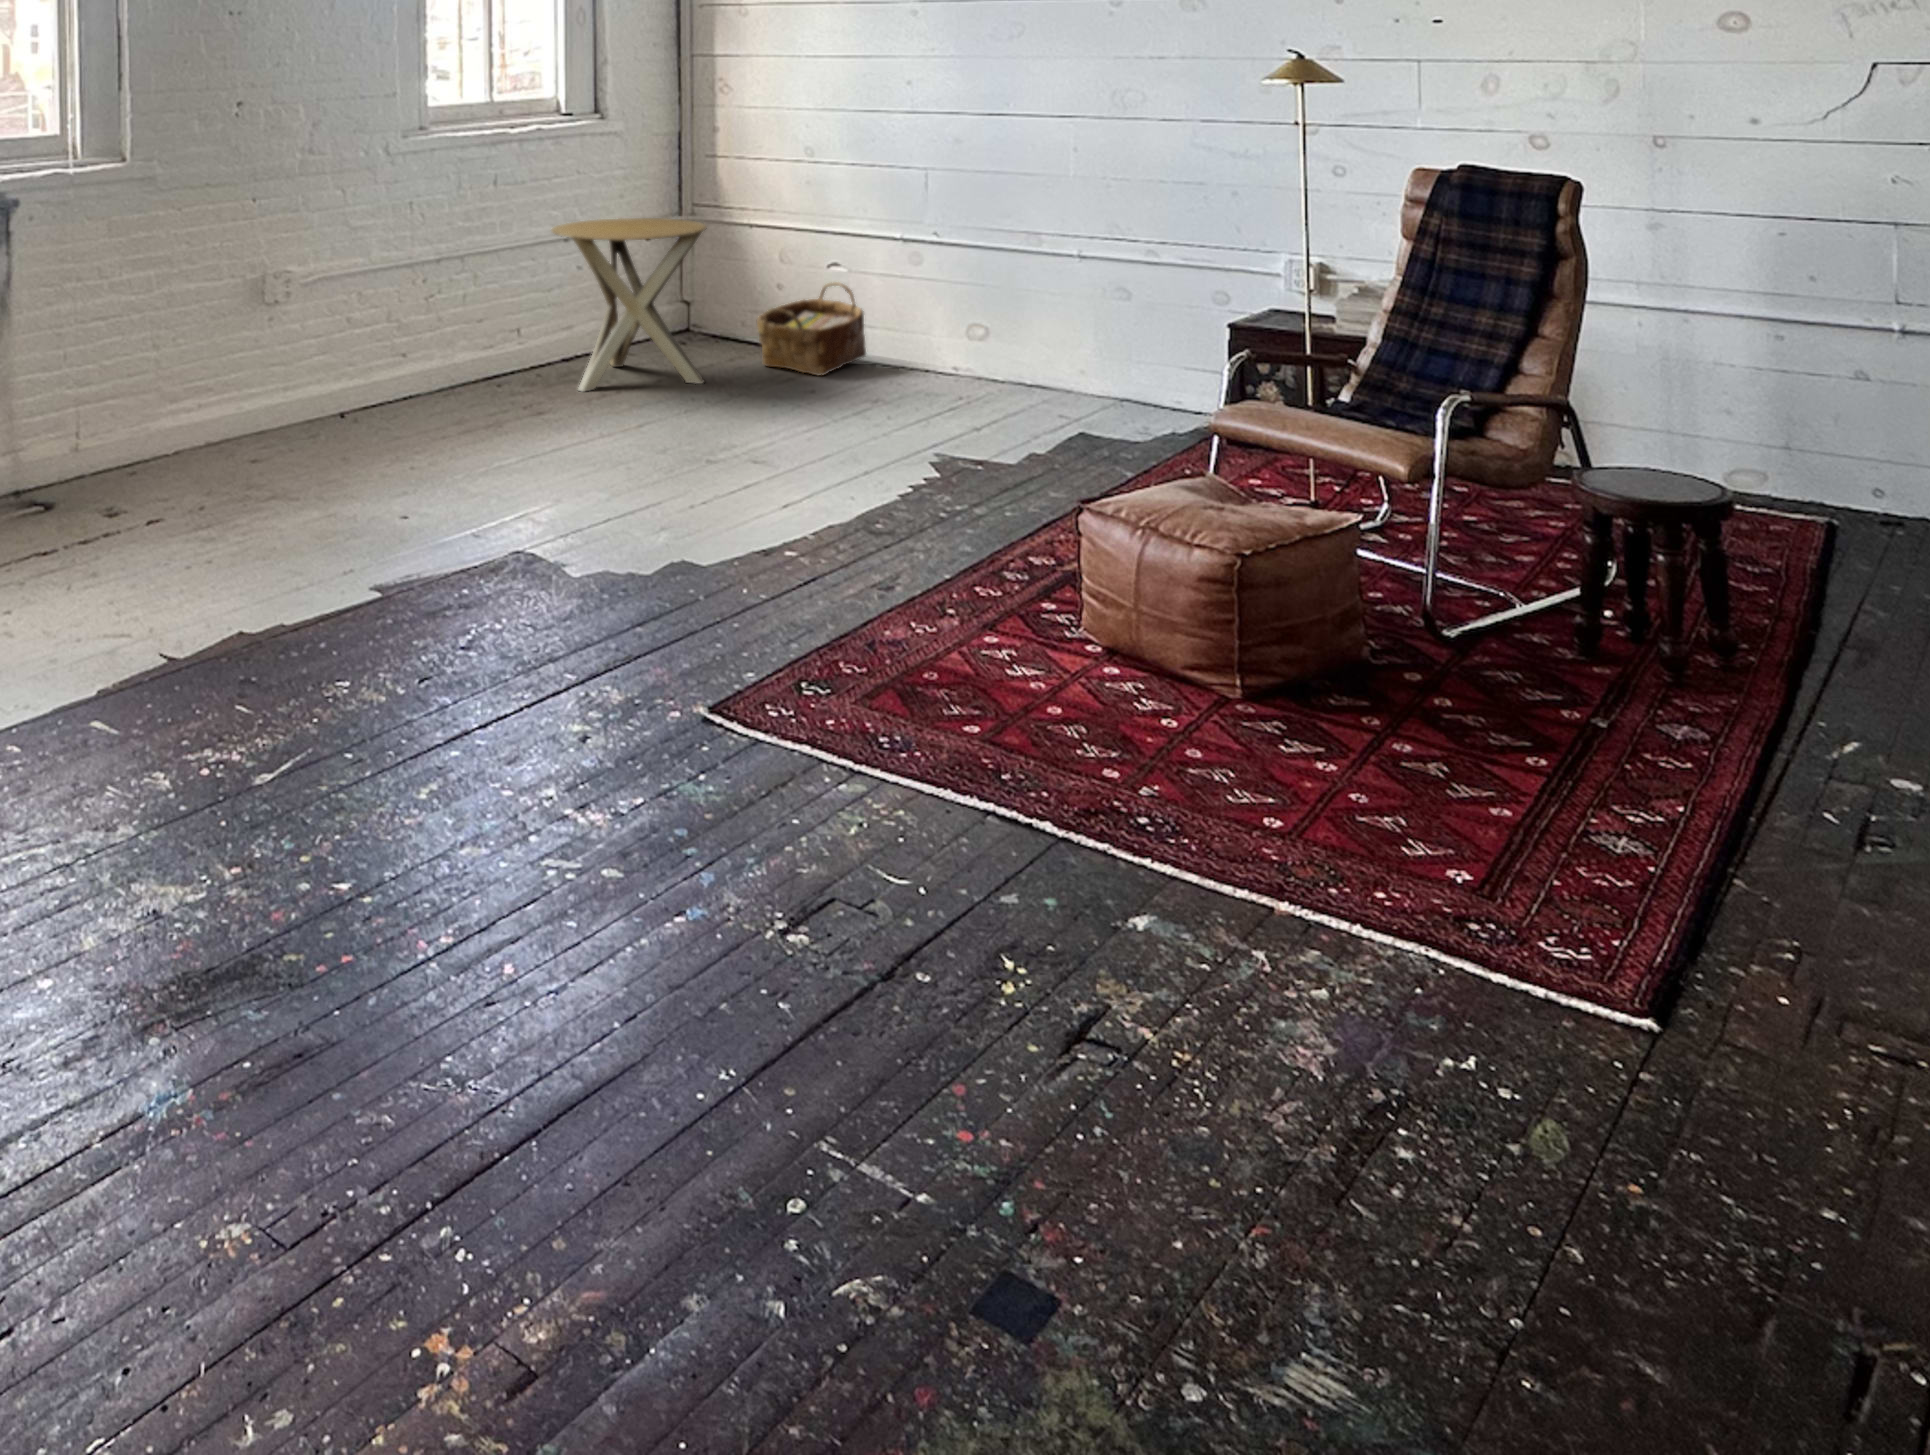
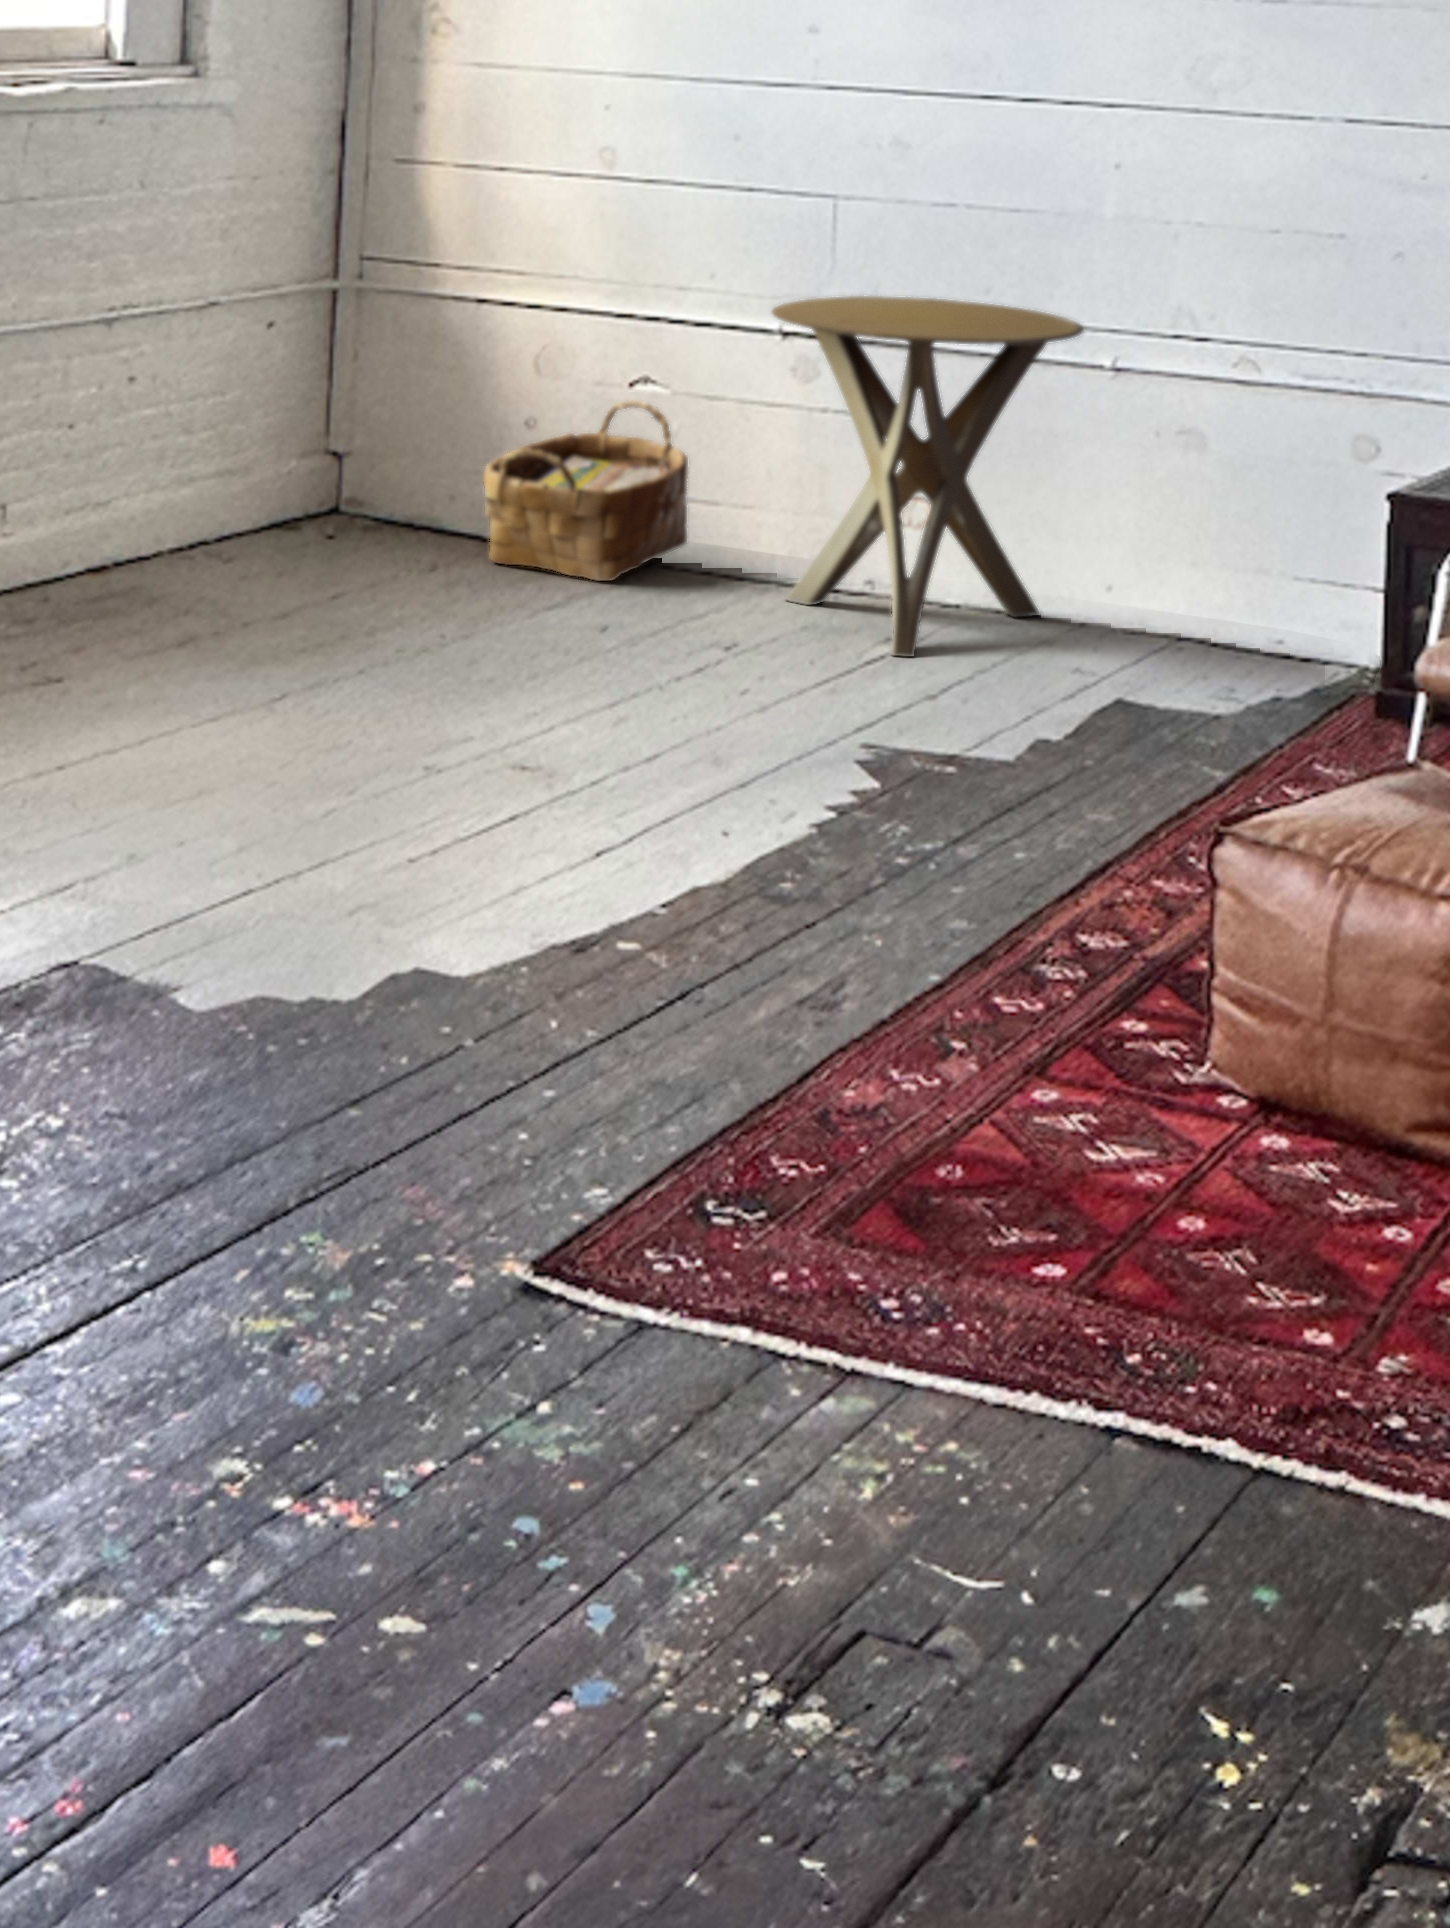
side table: present [551,218,706,392] -> present [772,296,1084,657]

